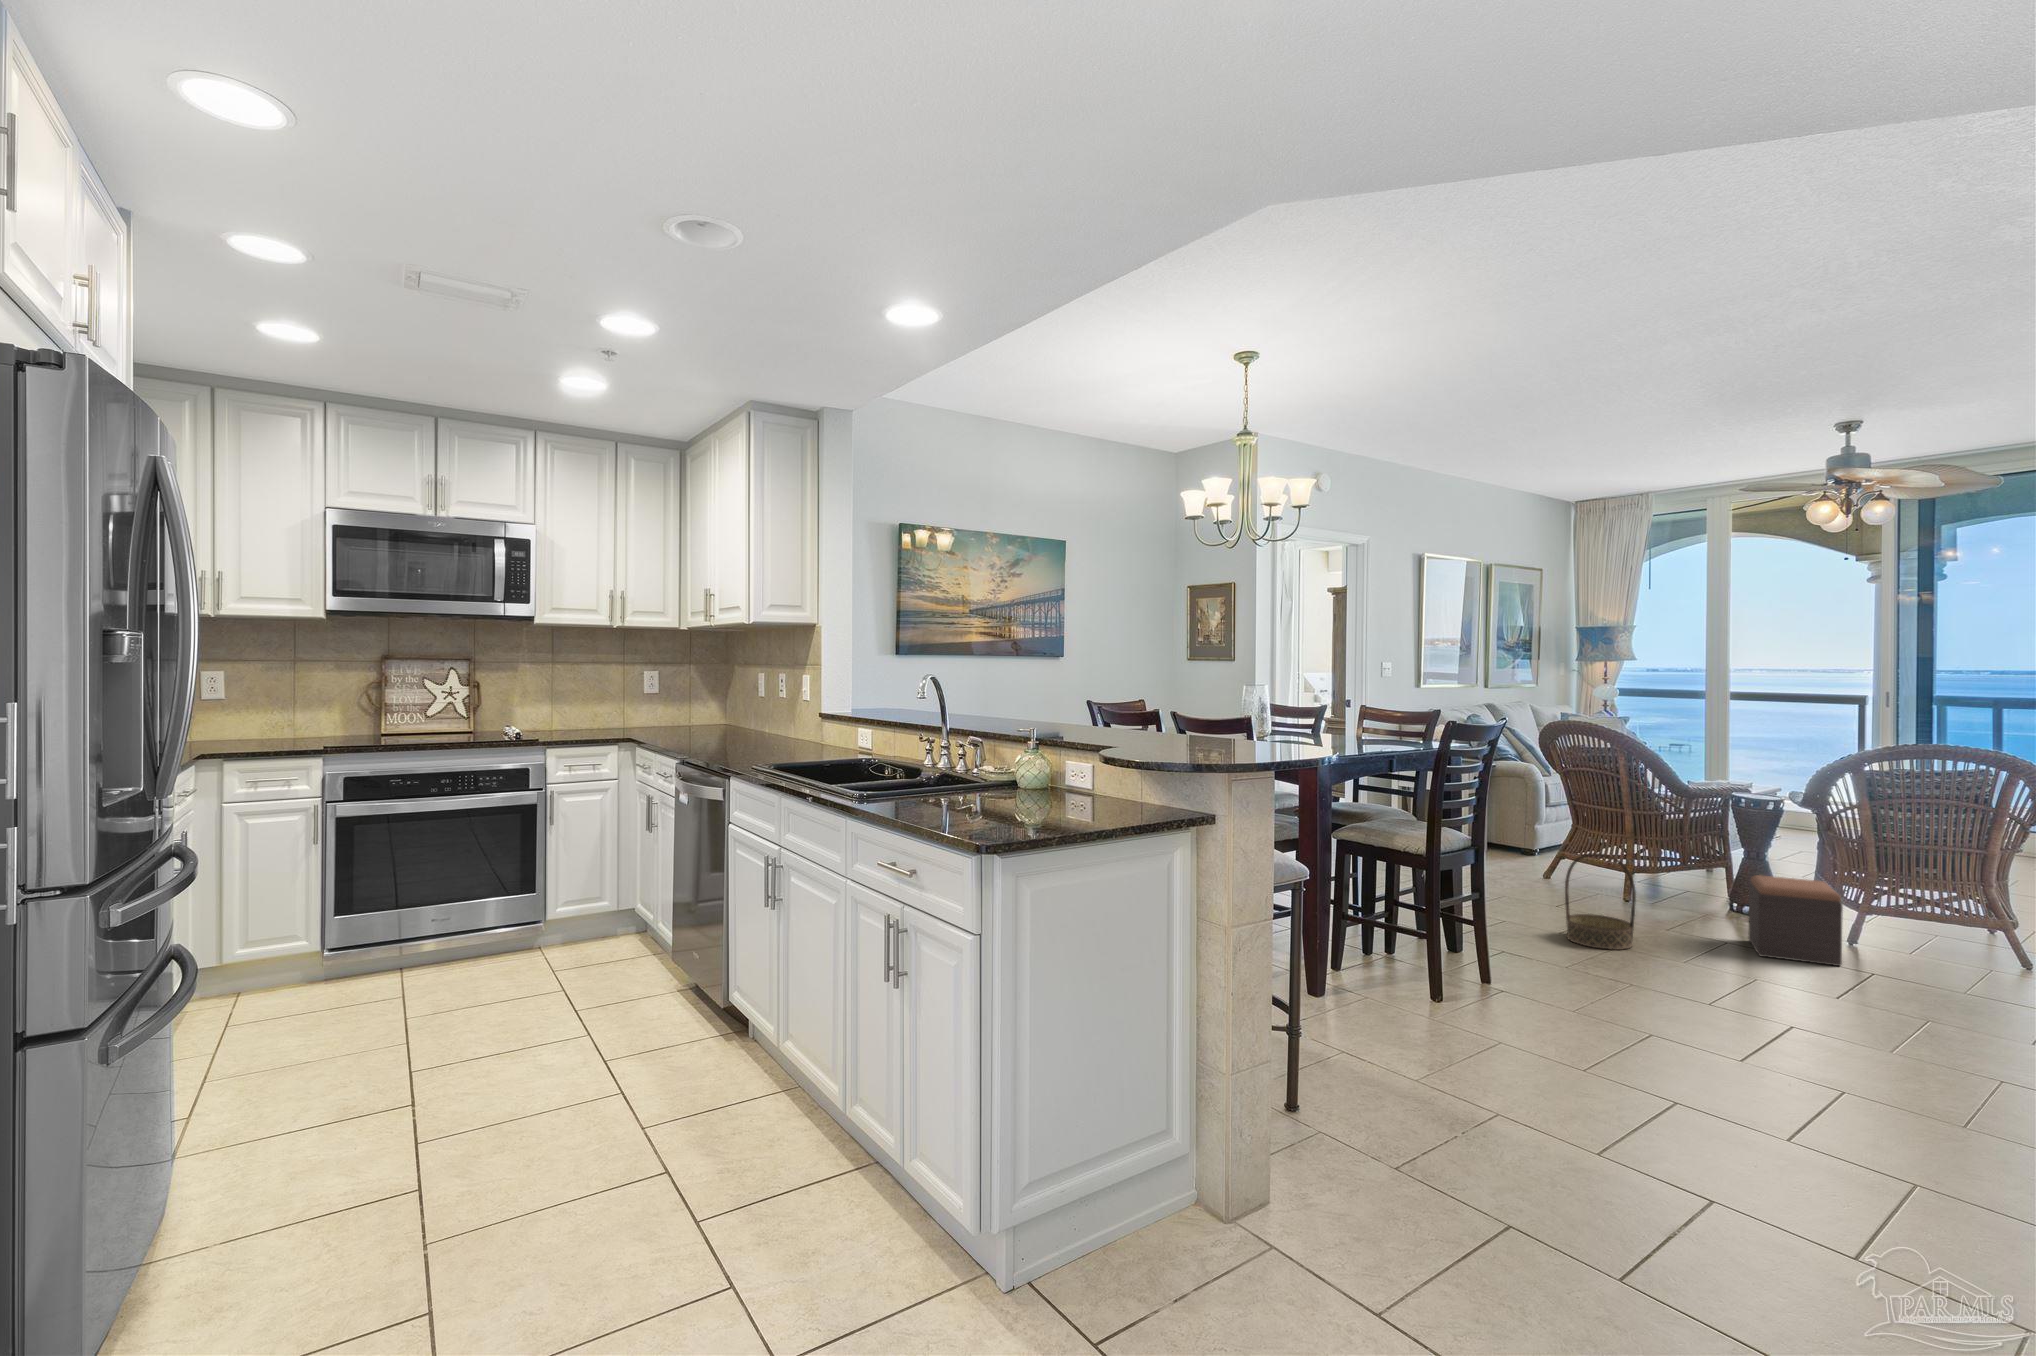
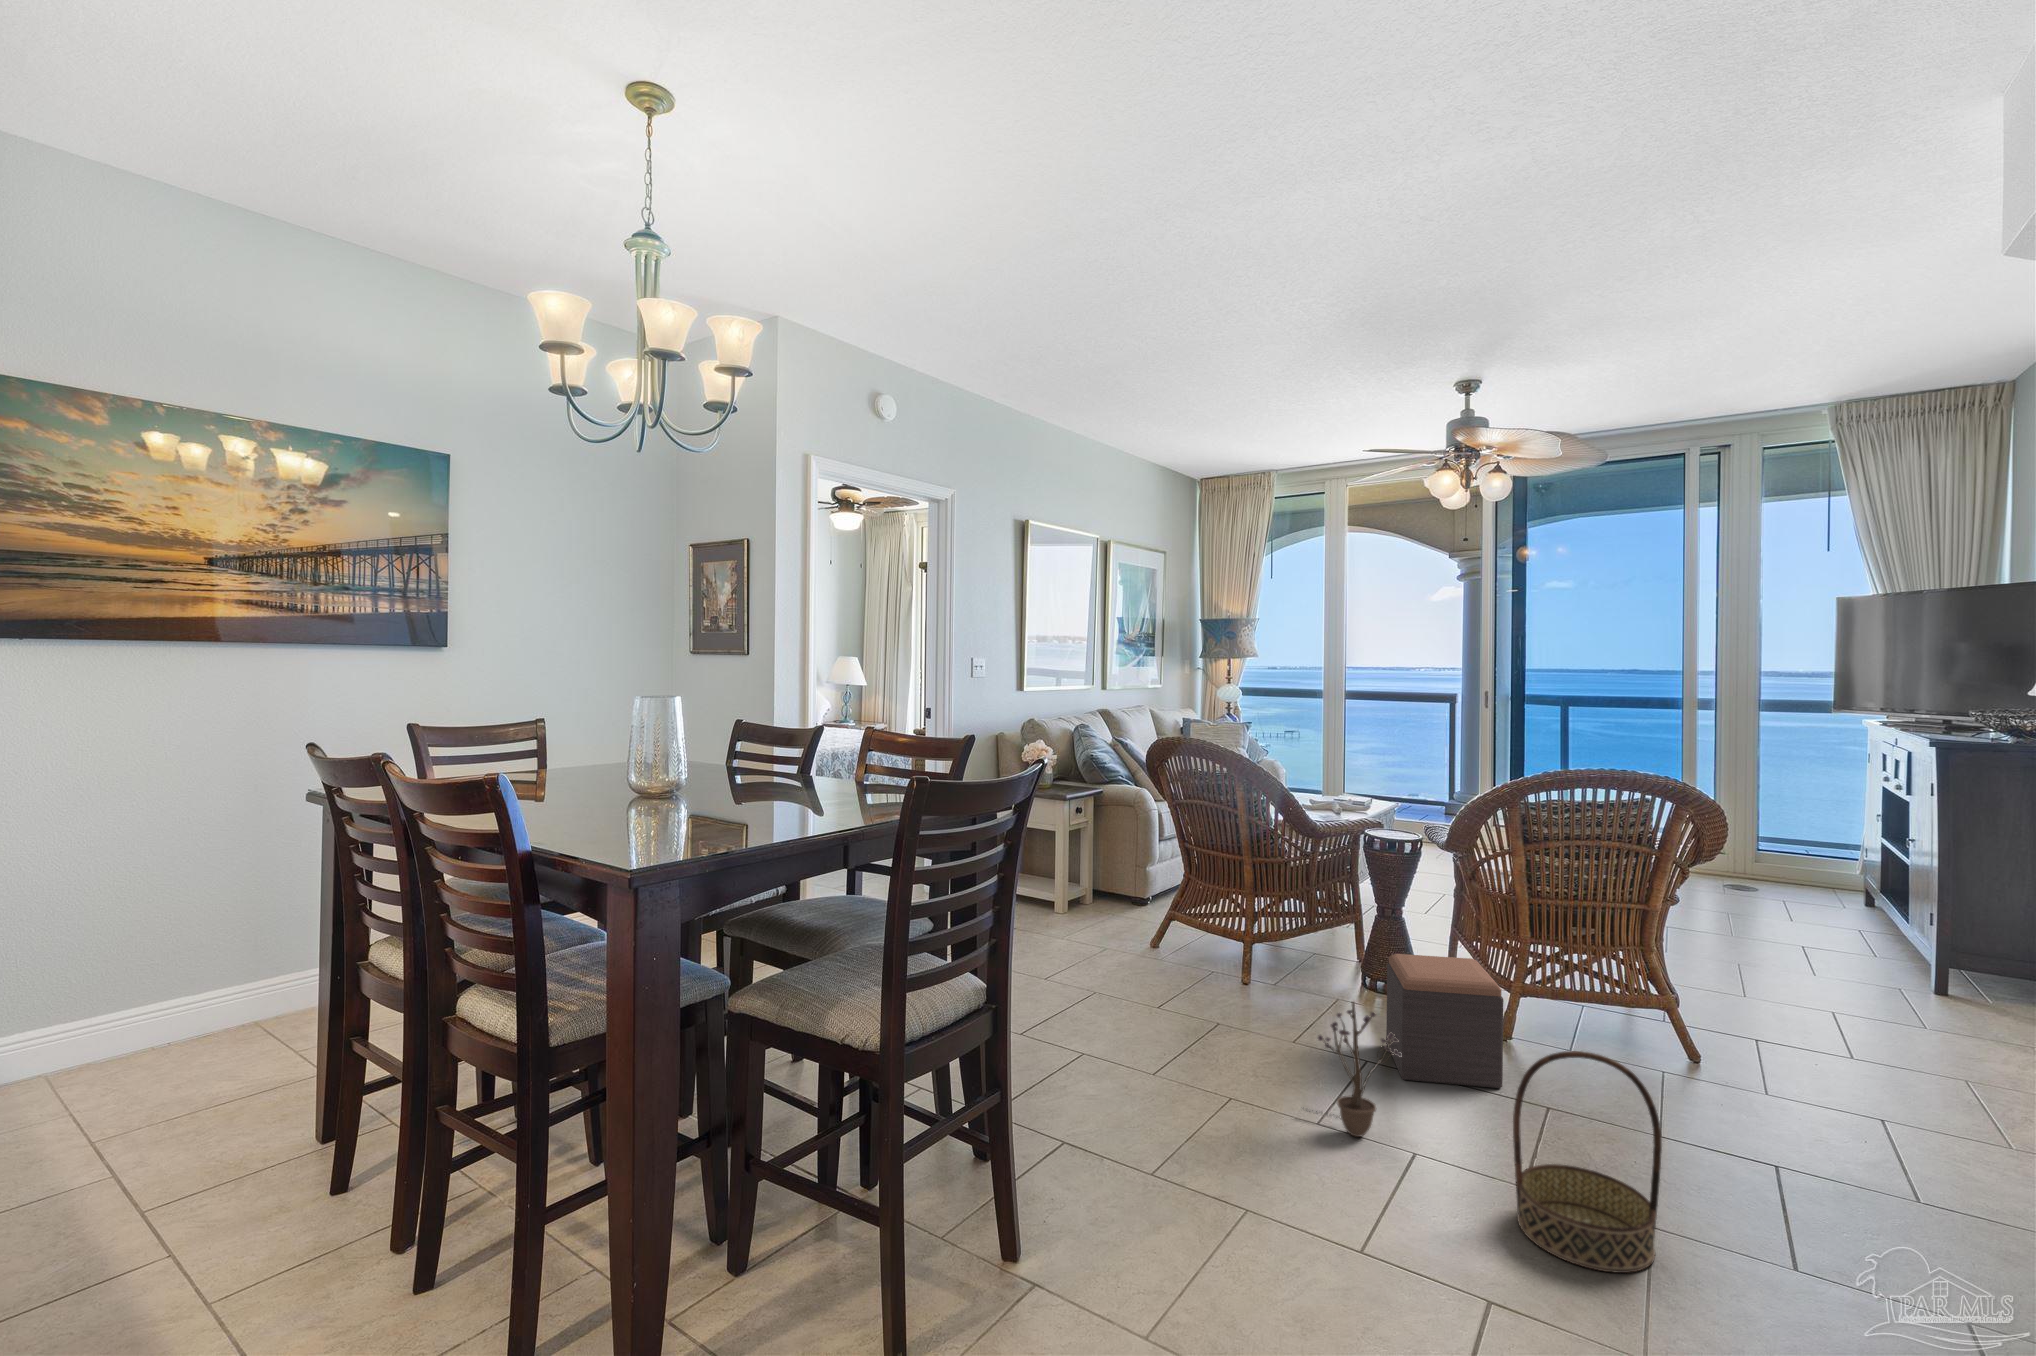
basket: present [1565,853,1636,950] -> present [1513,1051,1662,1273]
decorative plant: none [1676,887,1752,975] -> present [1302,1002,1402,1137]

